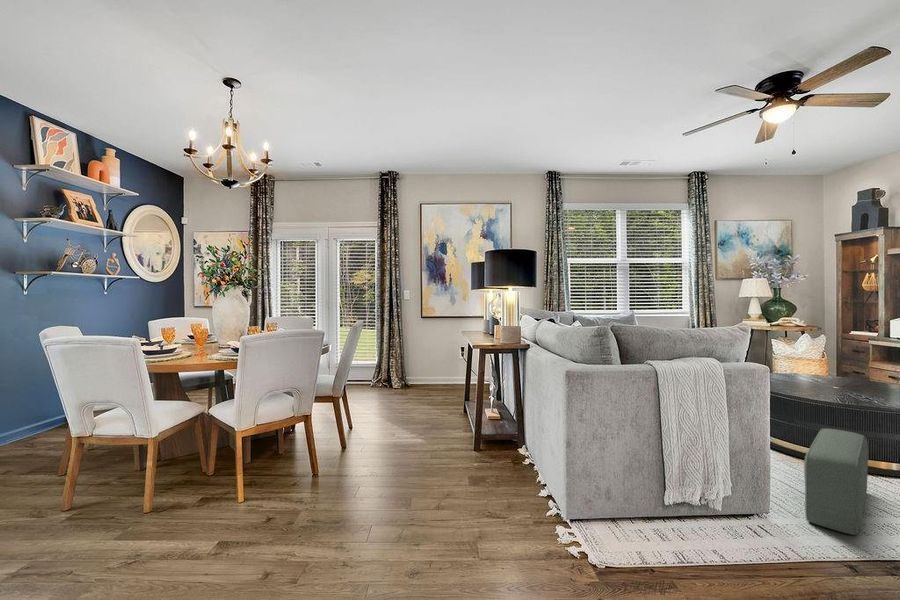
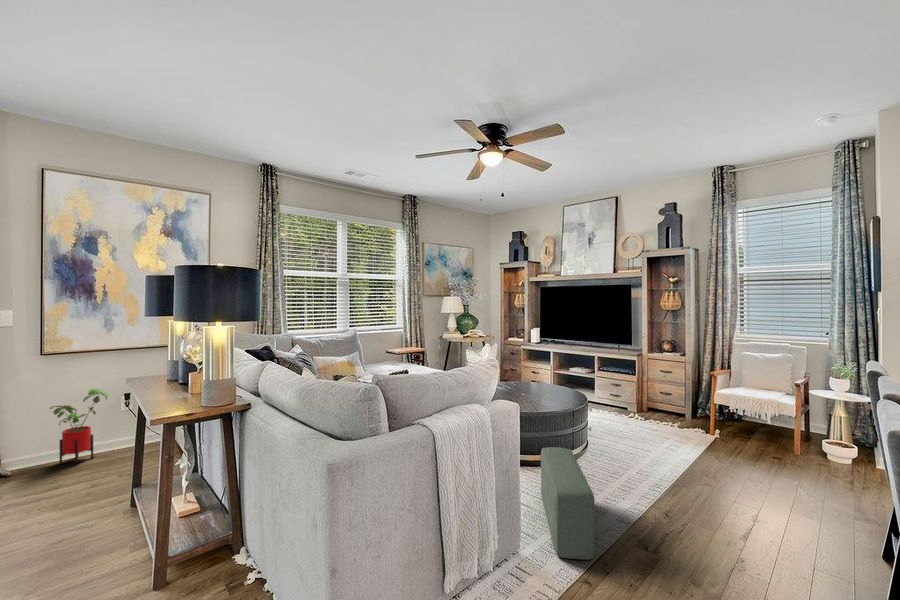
house plant: none [425,342,453,389] -> present [50,389,108,465]

